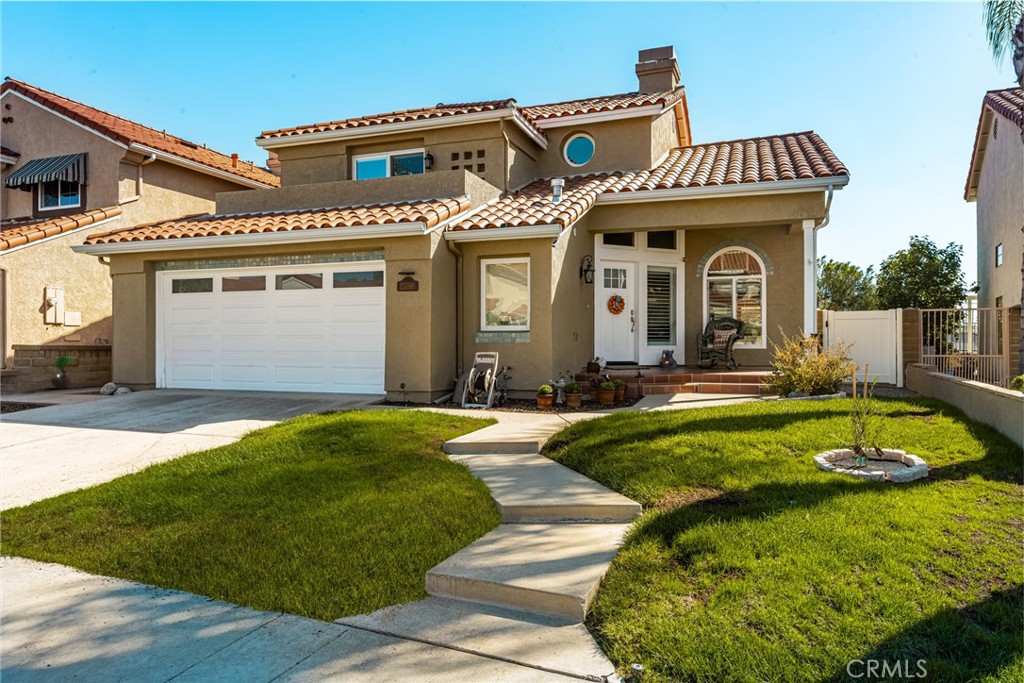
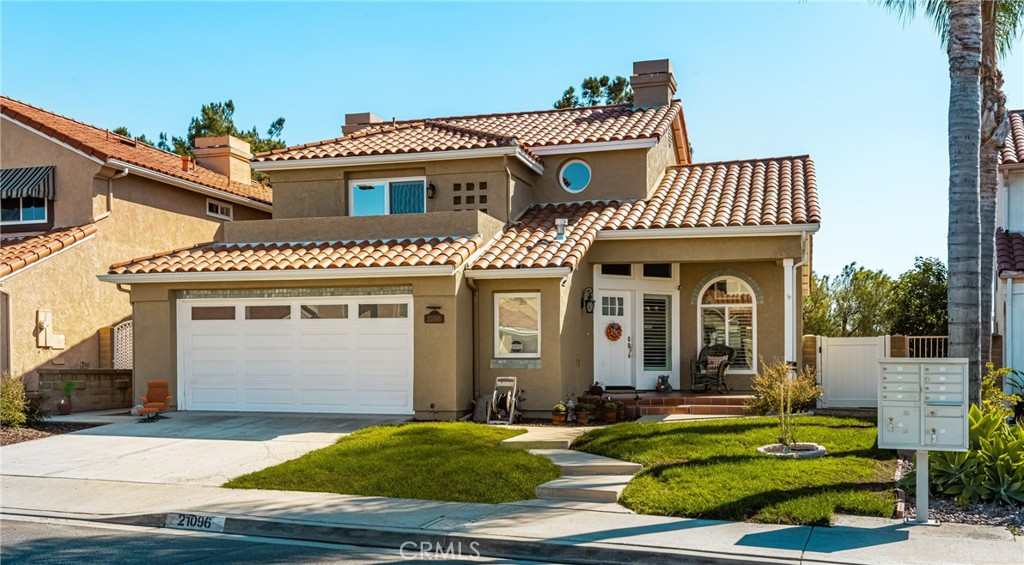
lounge chair: none [99,355,146,401] -> present [138,380,173,423]

